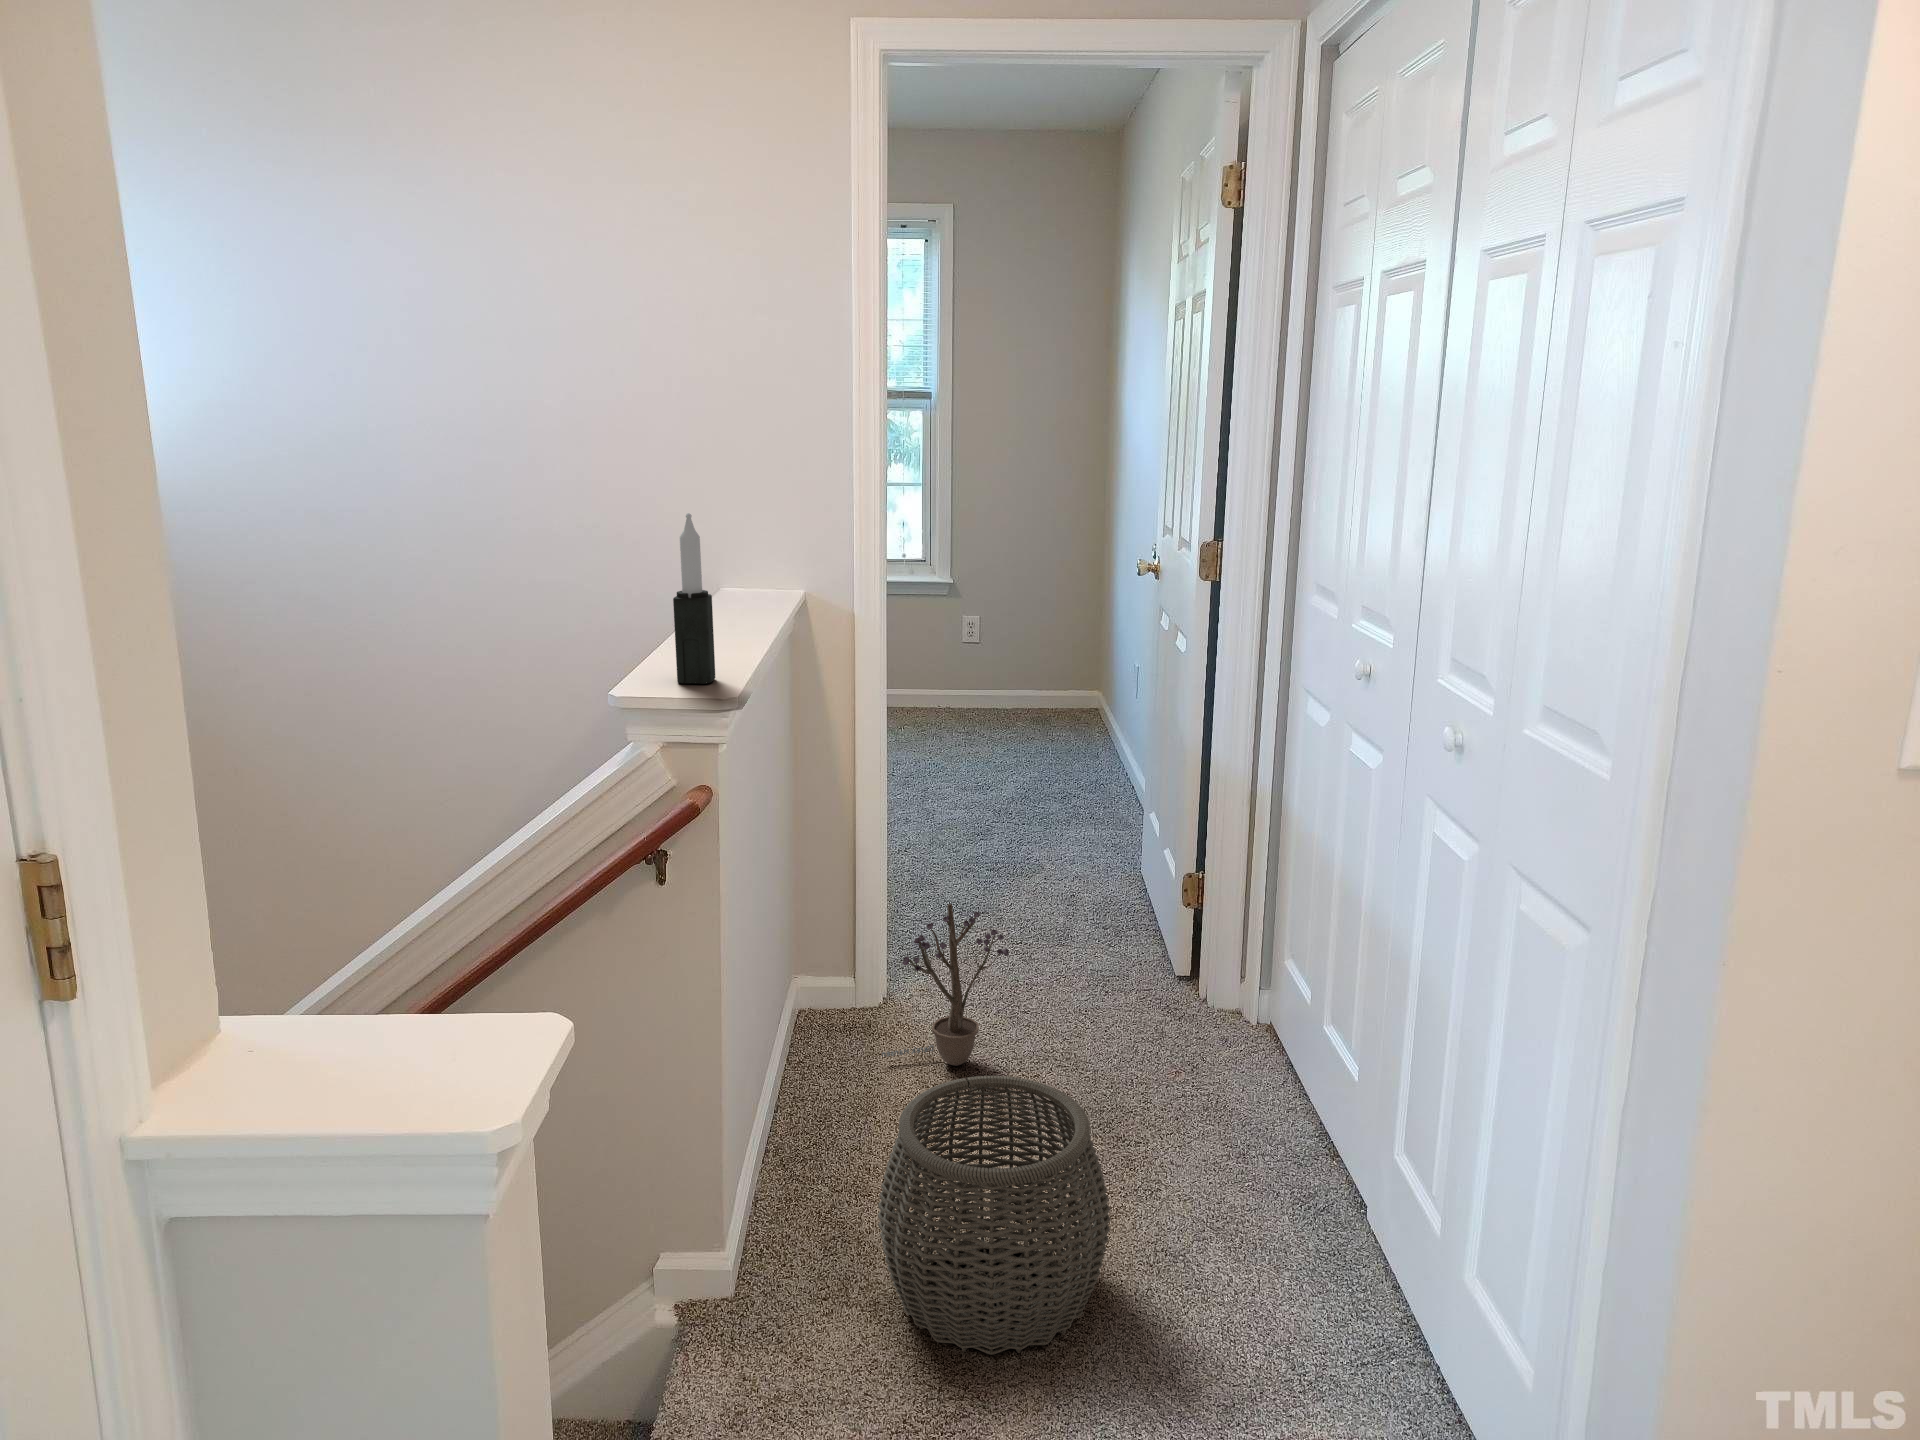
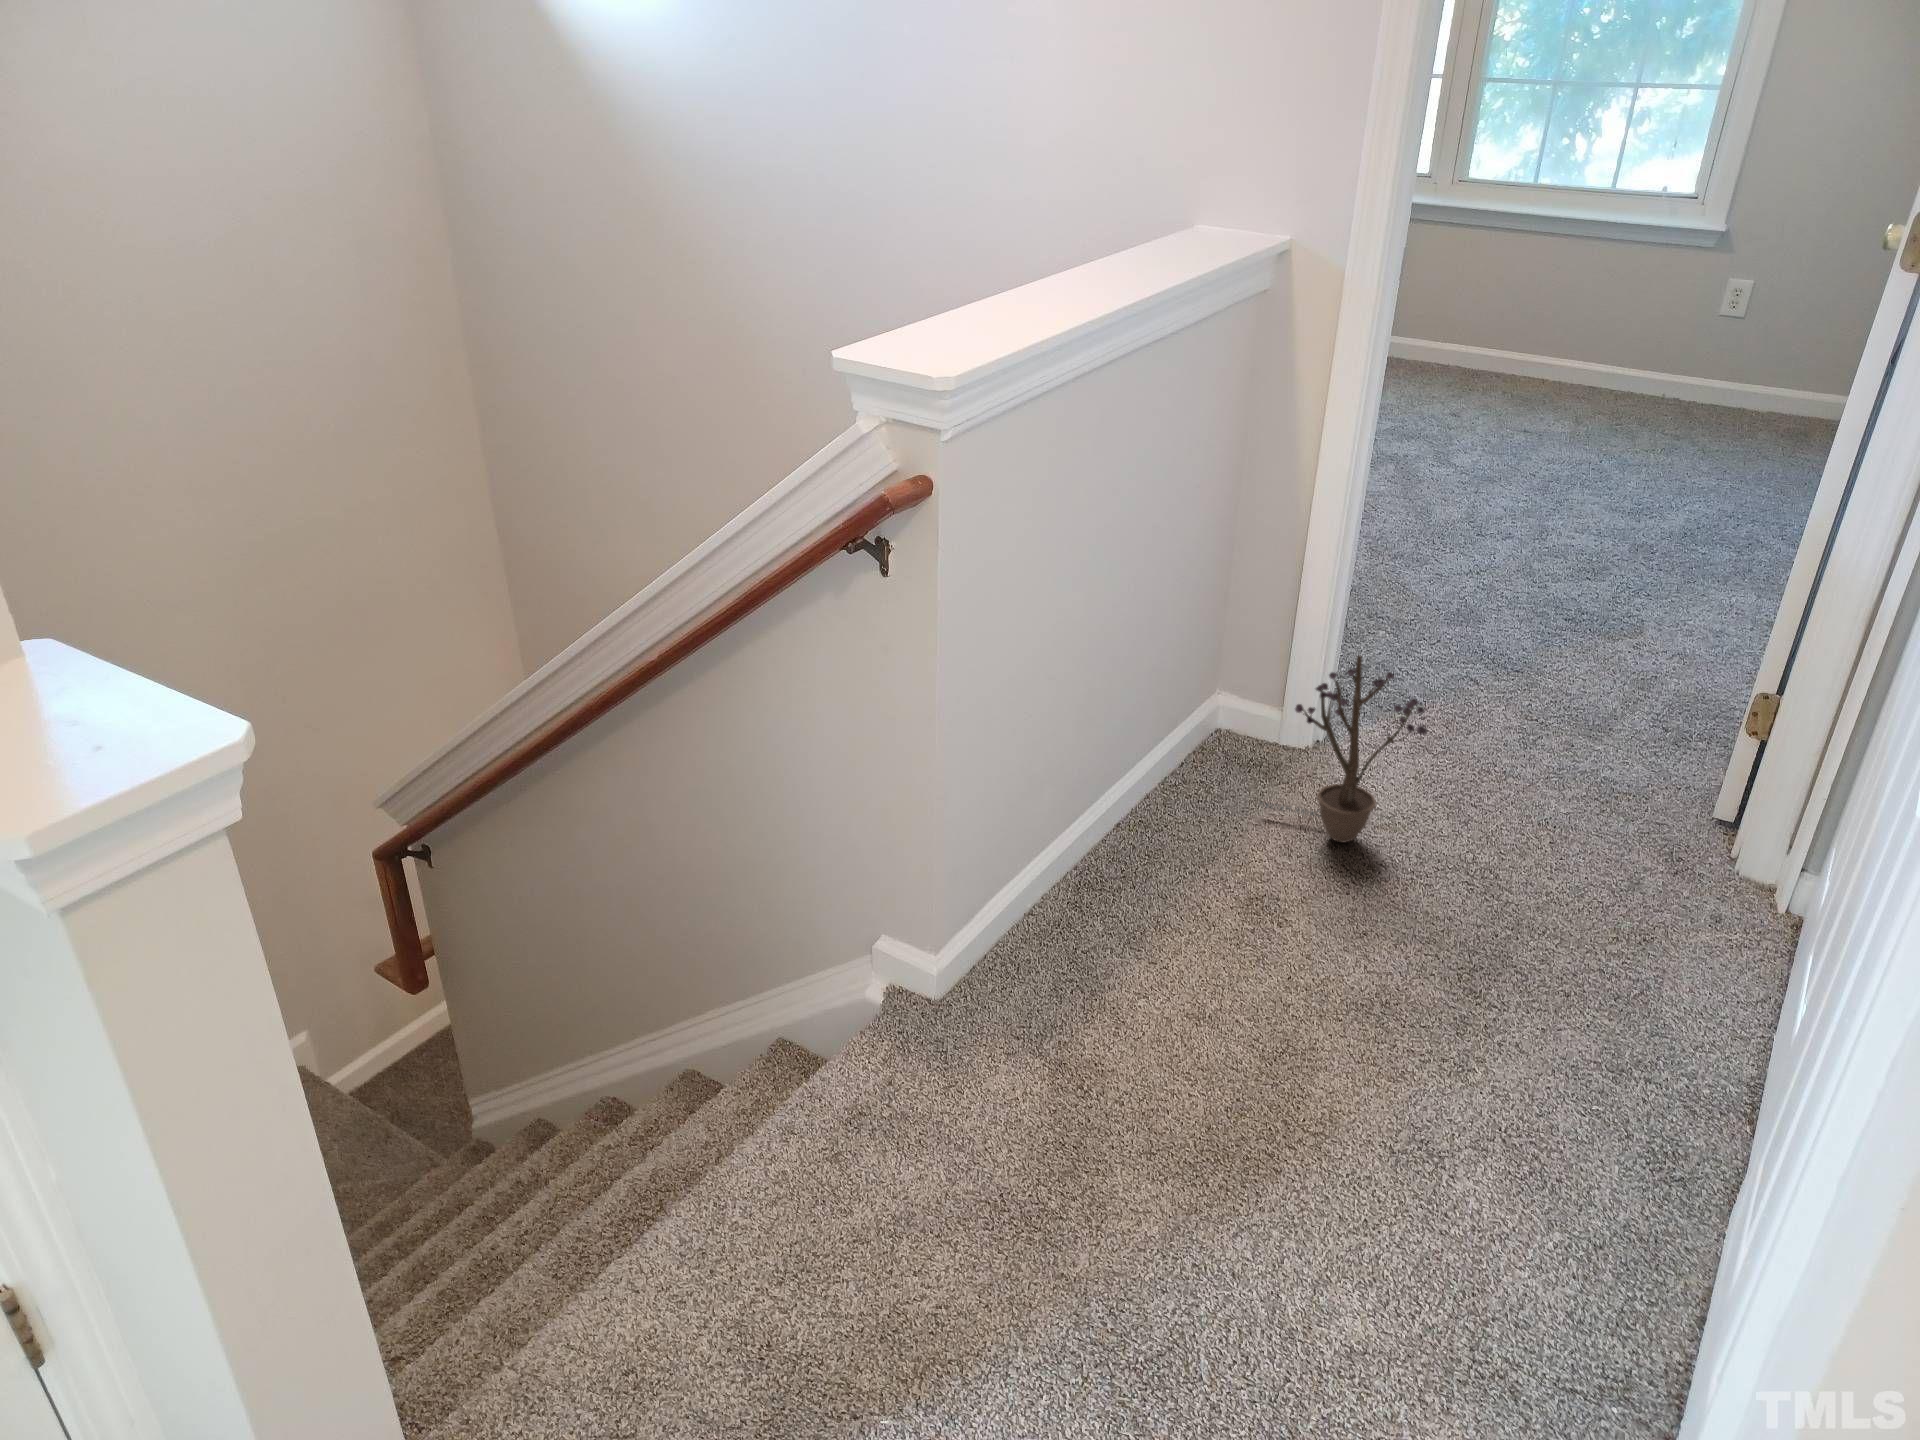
candle: present [673,513,715,684] -> none [952,121,1002,340]
woven basket: present [878,1076,1111,1355] -> none [1056,864,1334,1185]

